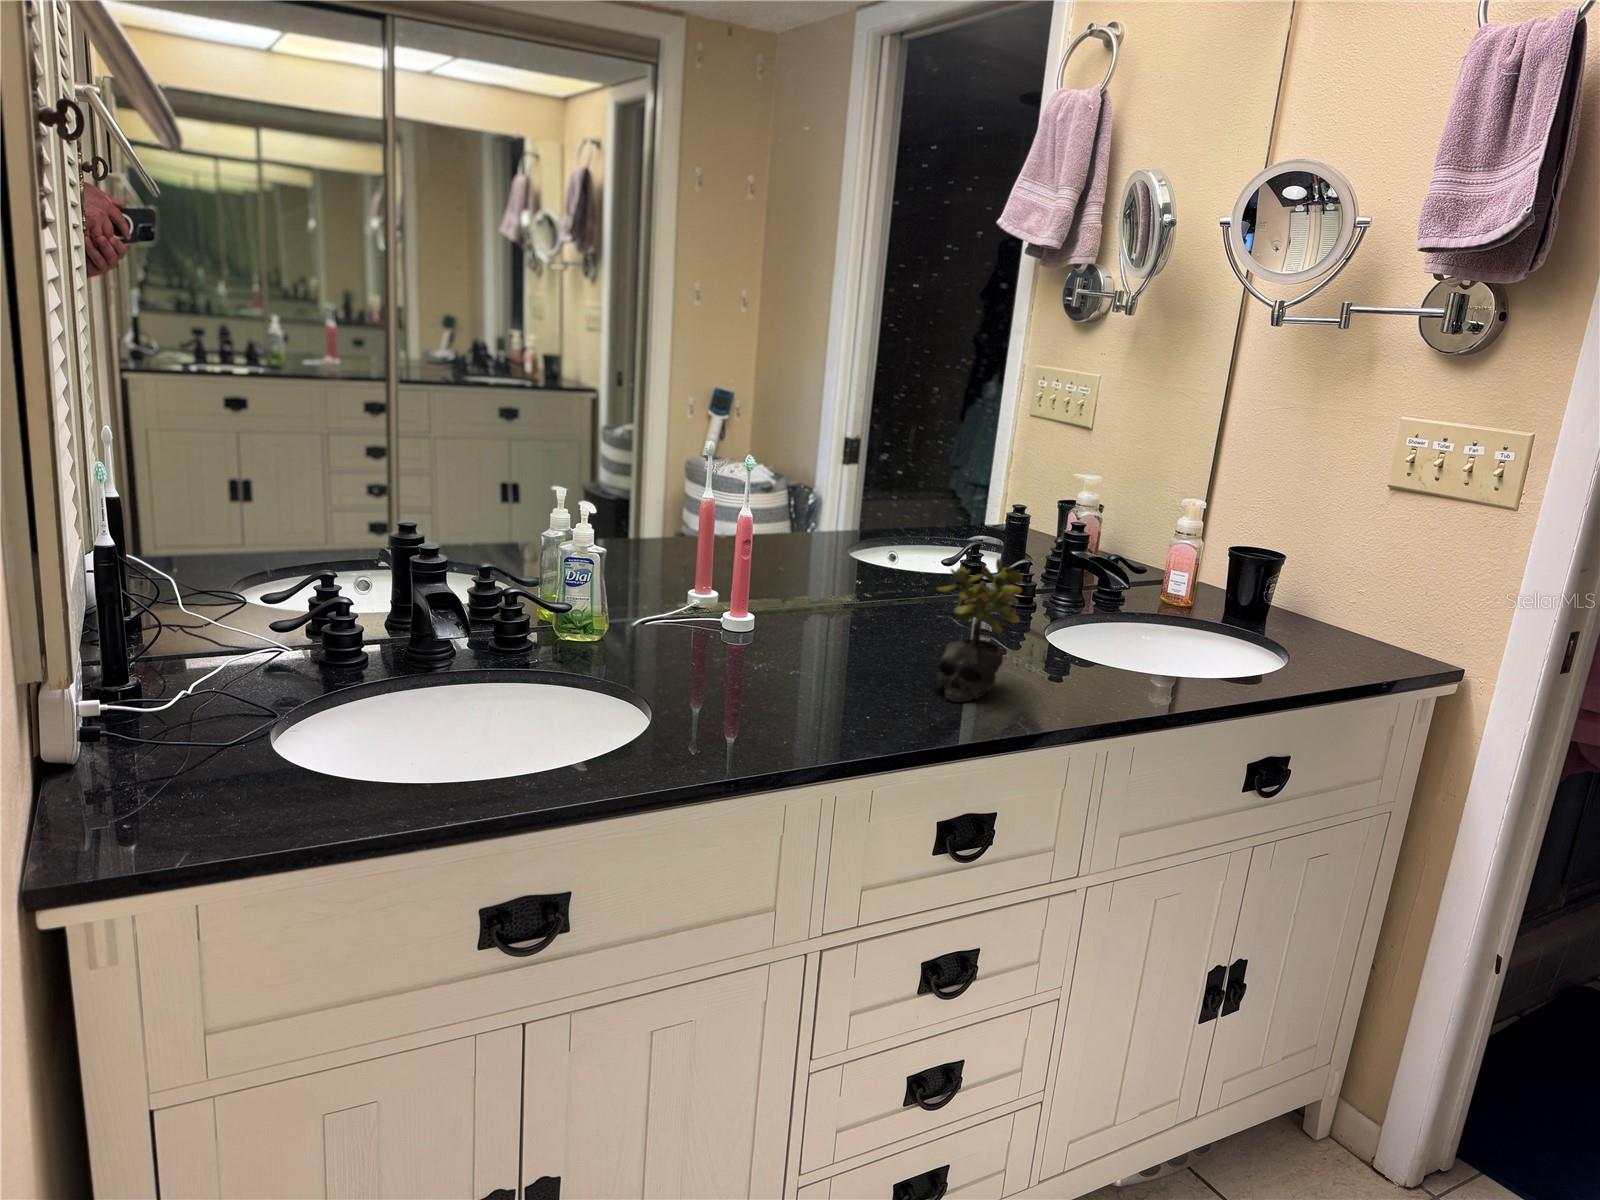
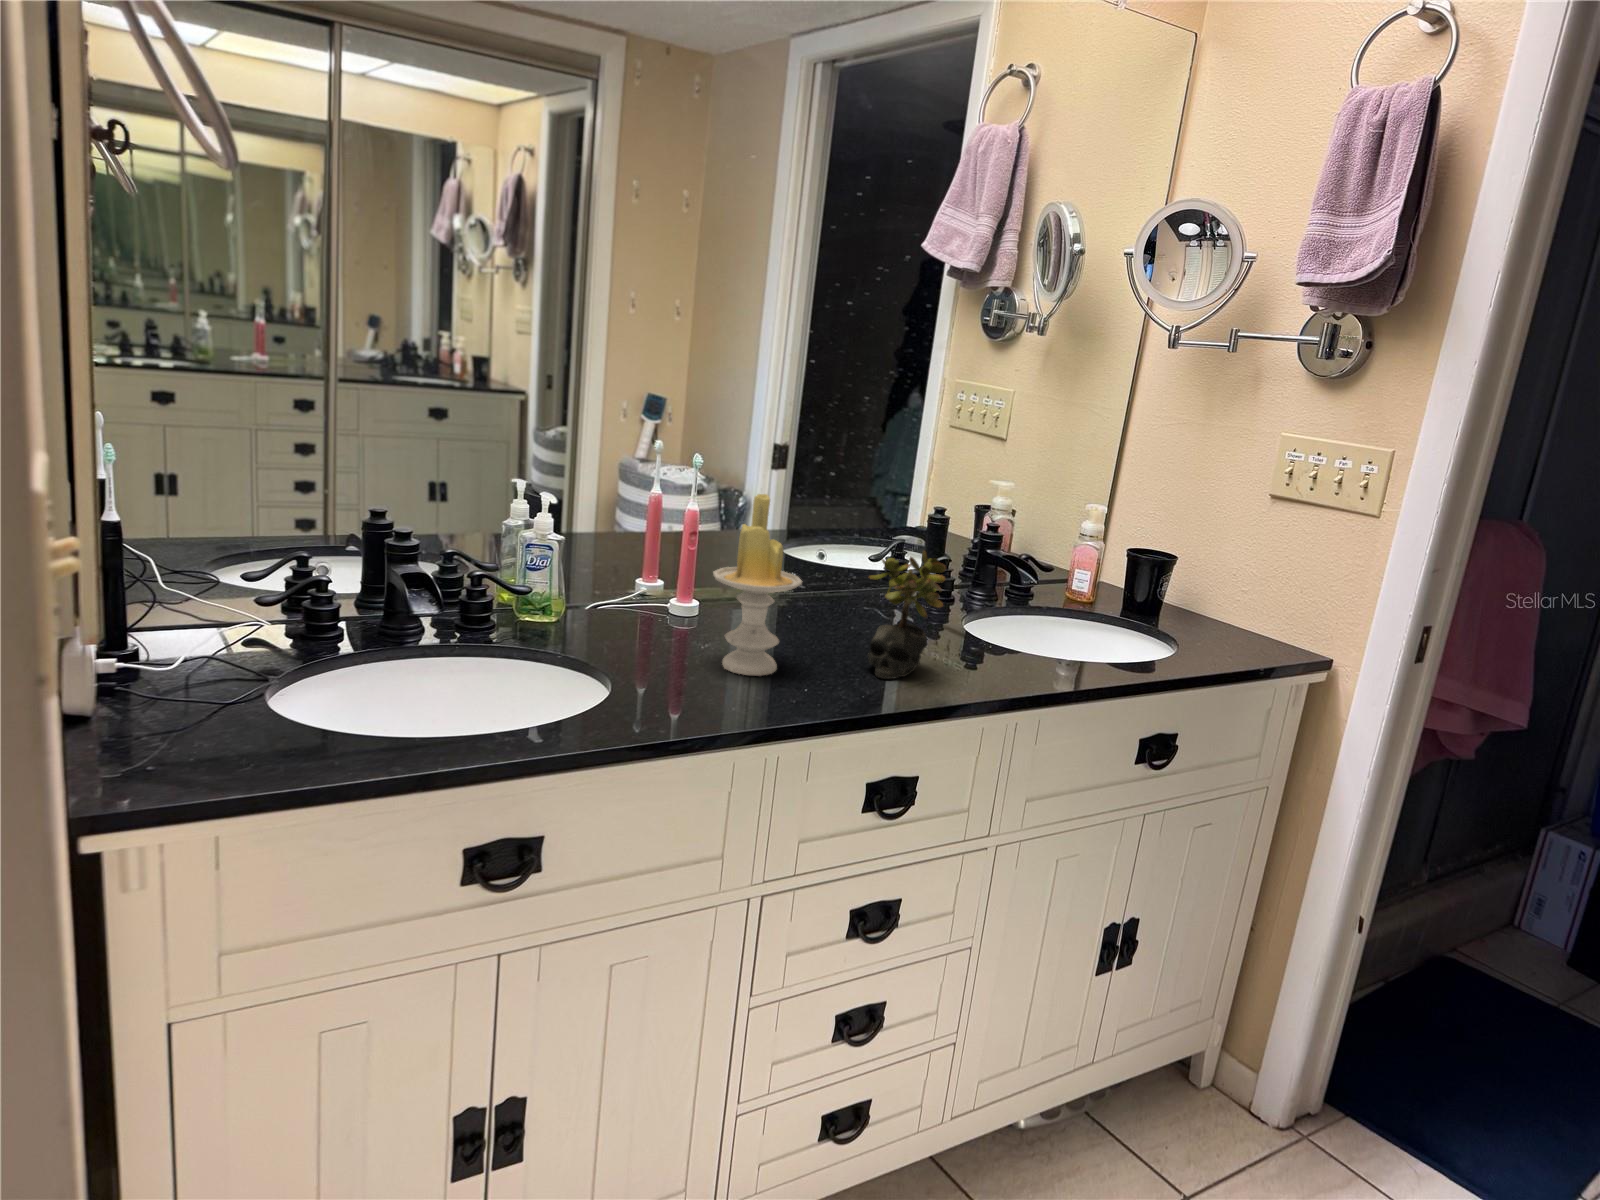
candle: none [764,500,862,700] -> present [713,494,802,675]

